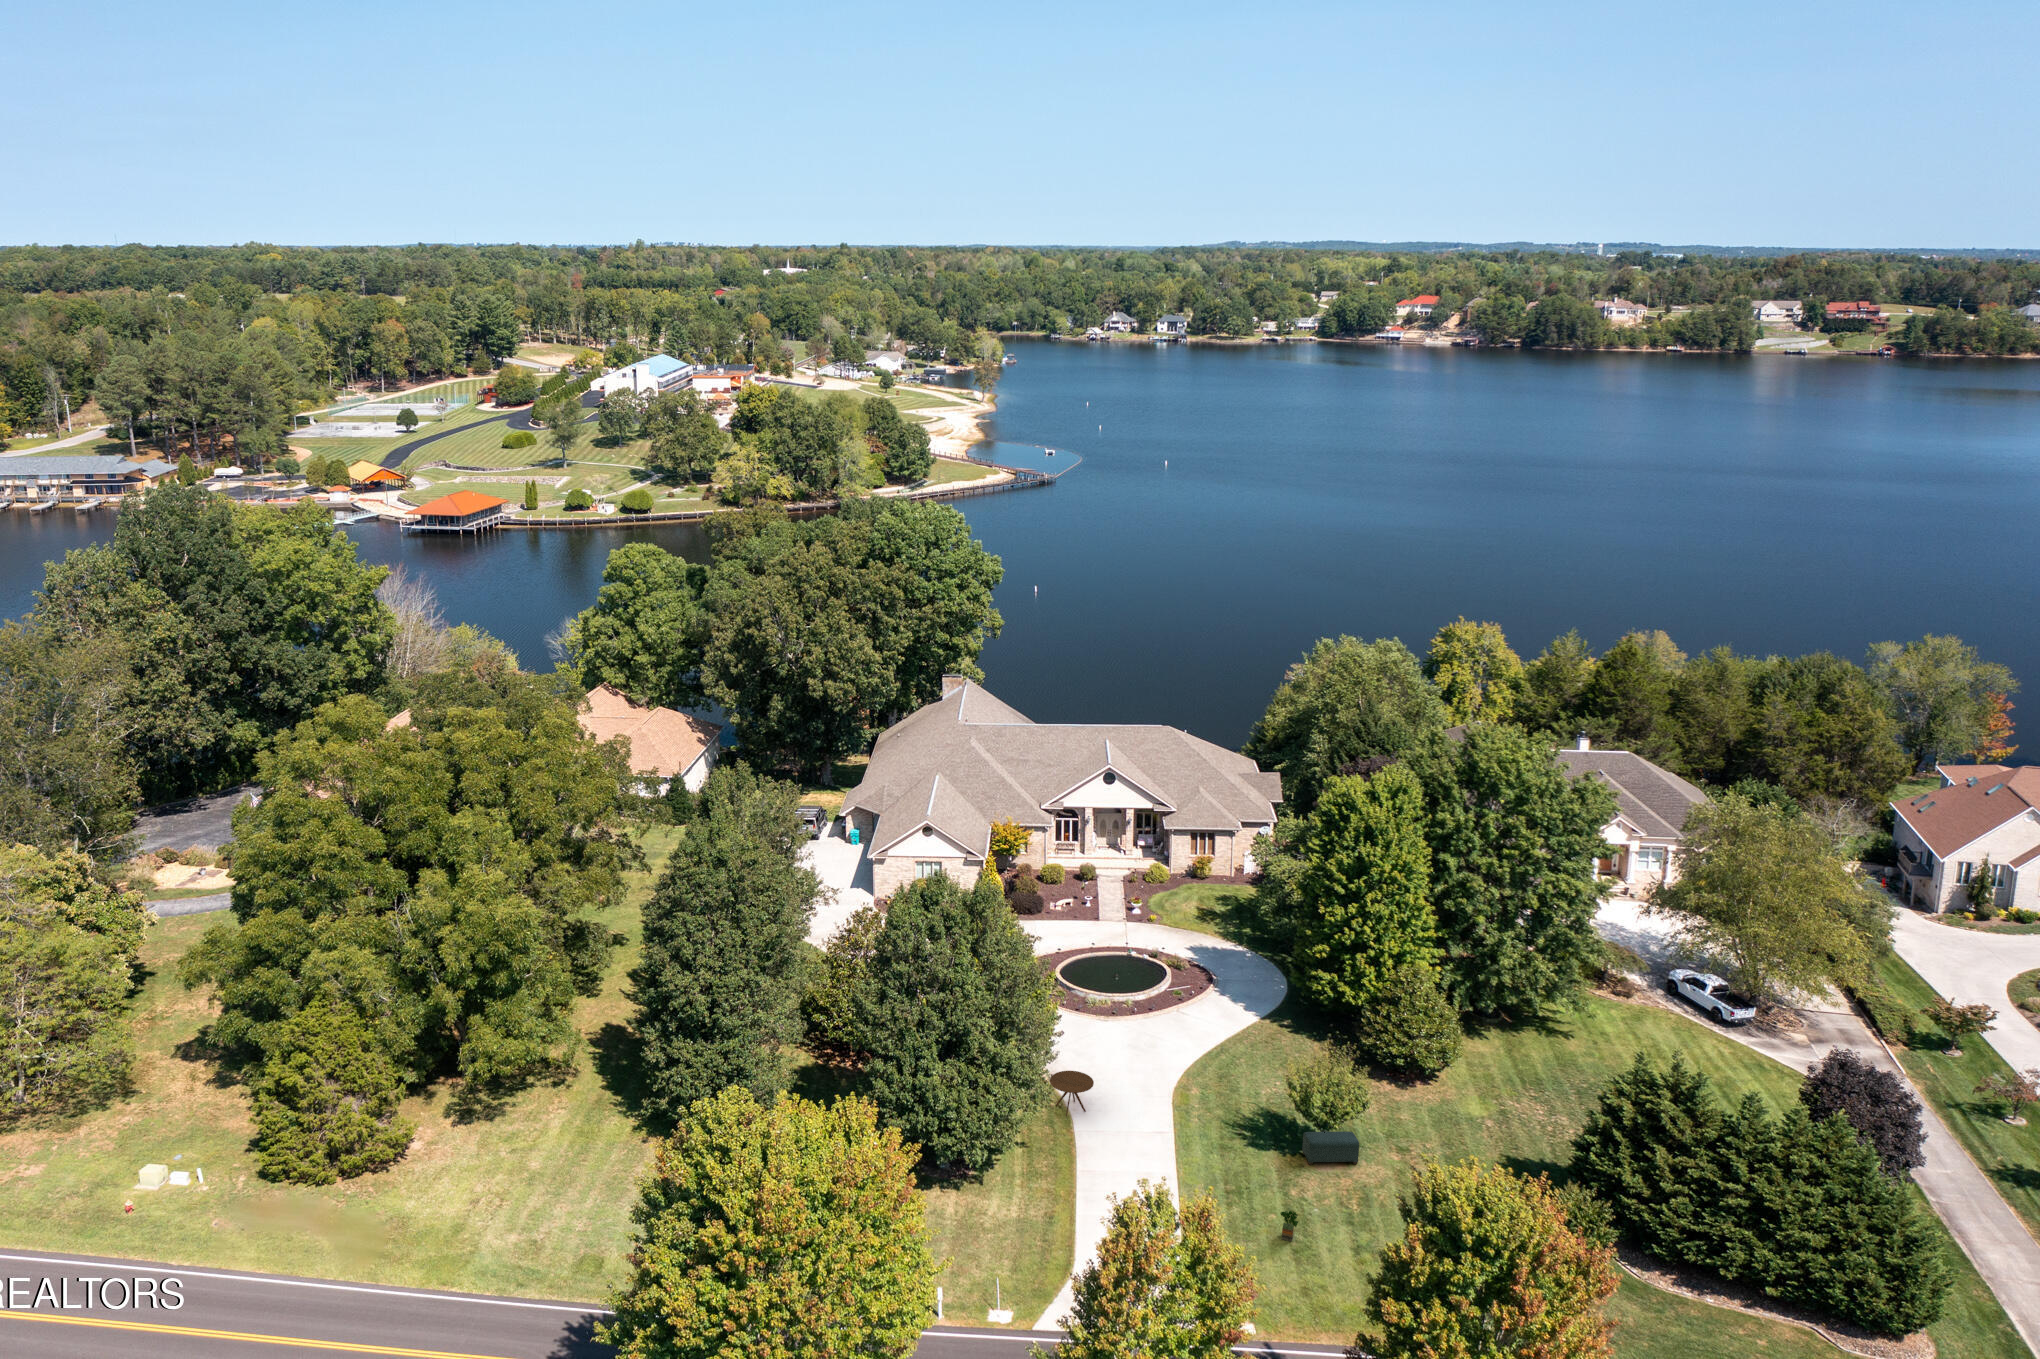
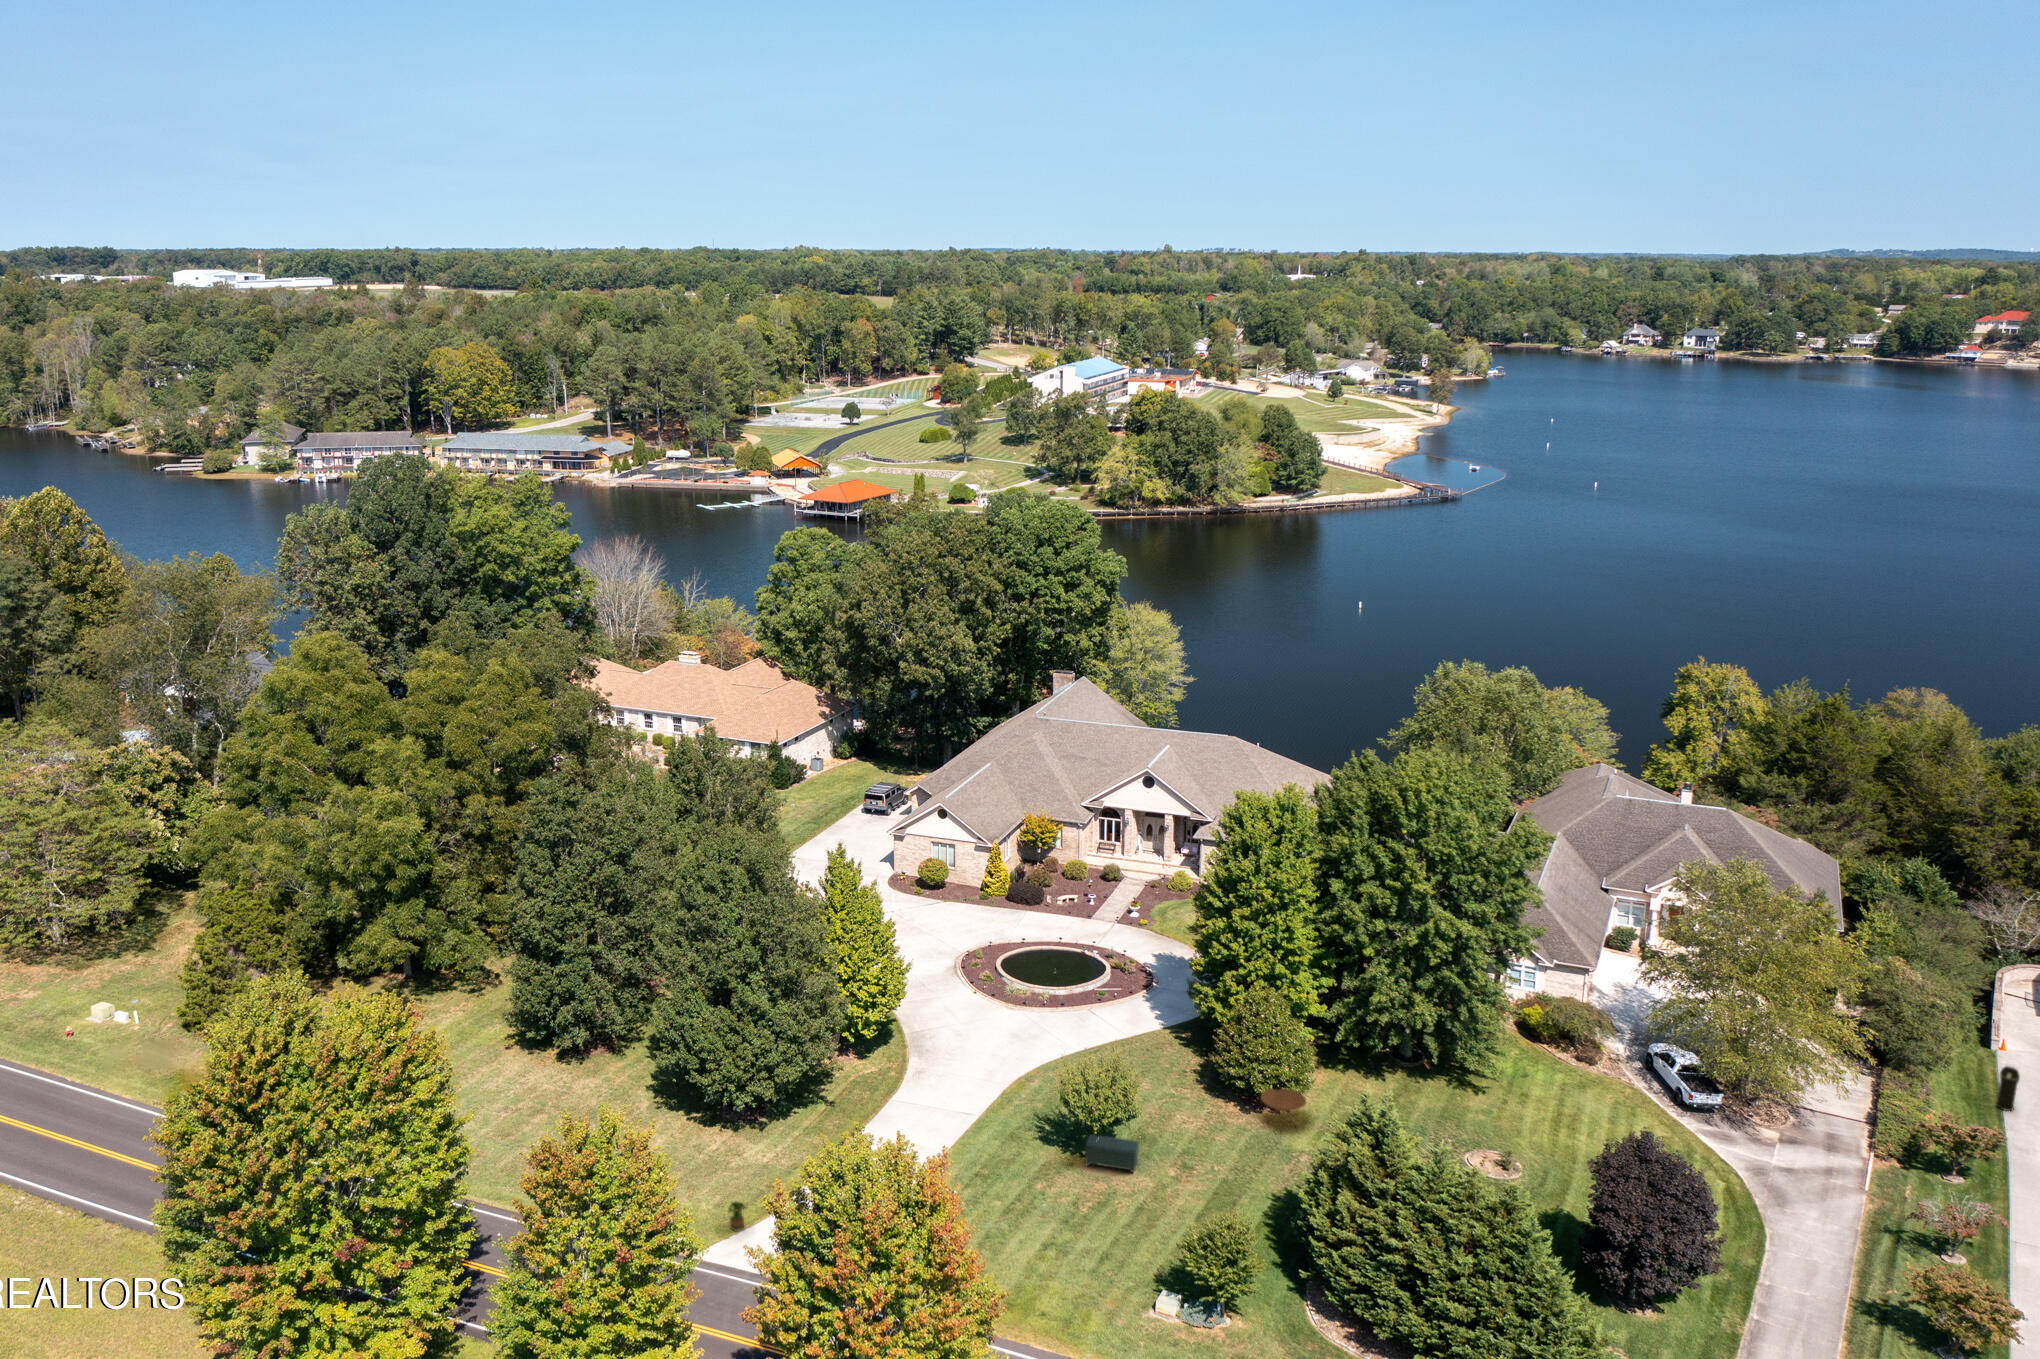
trash can: none [1930,953,1950,990] -> present [1996,1066,2020,1111]
round table: present [1050,1071,1094,1116] -> present [1261,1089,1306,1129]
potted tree: present [1280,1211,1298,1242] -> present [729,1201,746,1231]

